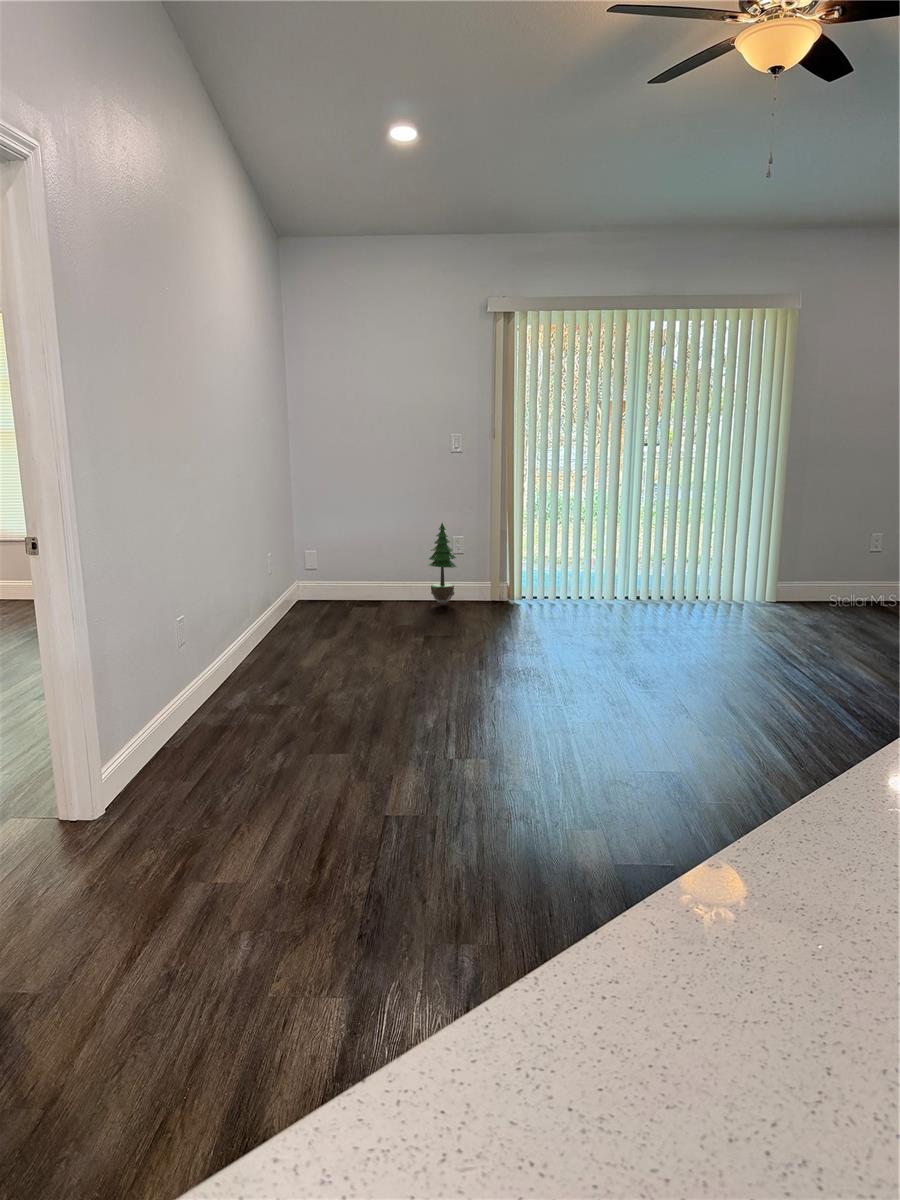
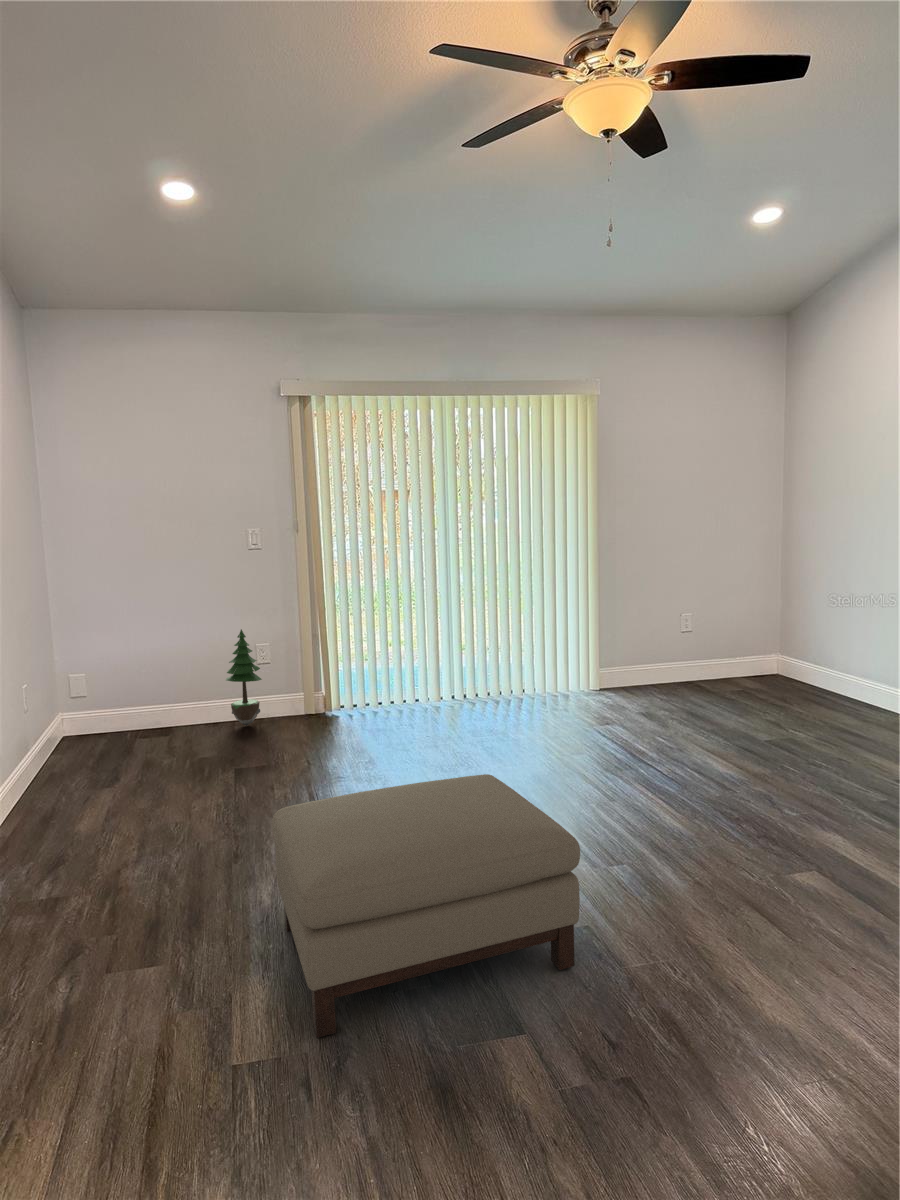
ottoman: none [448,640,671,787] -> present [272,774,580,1038]

